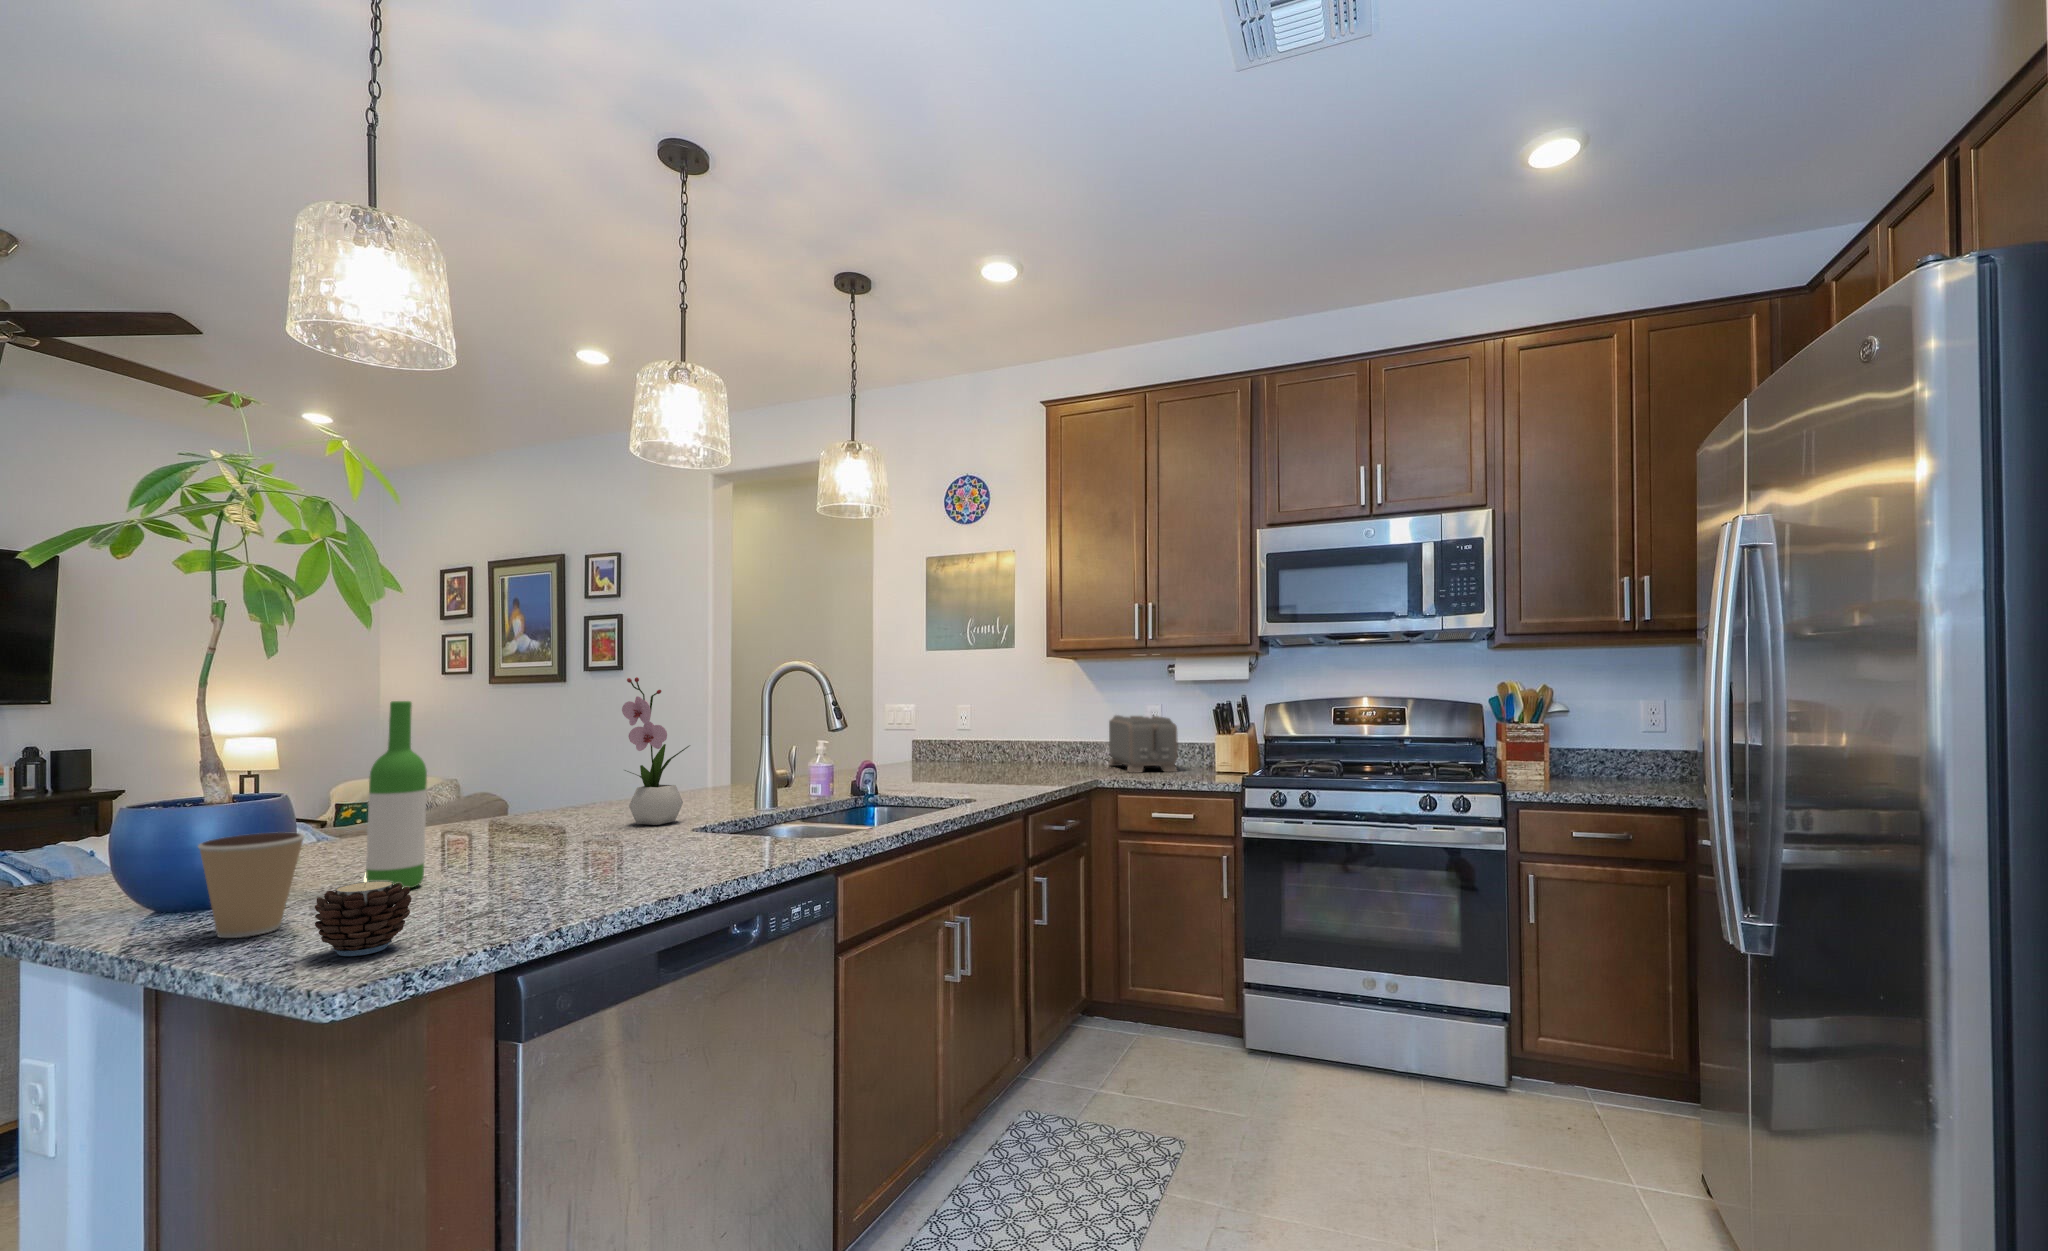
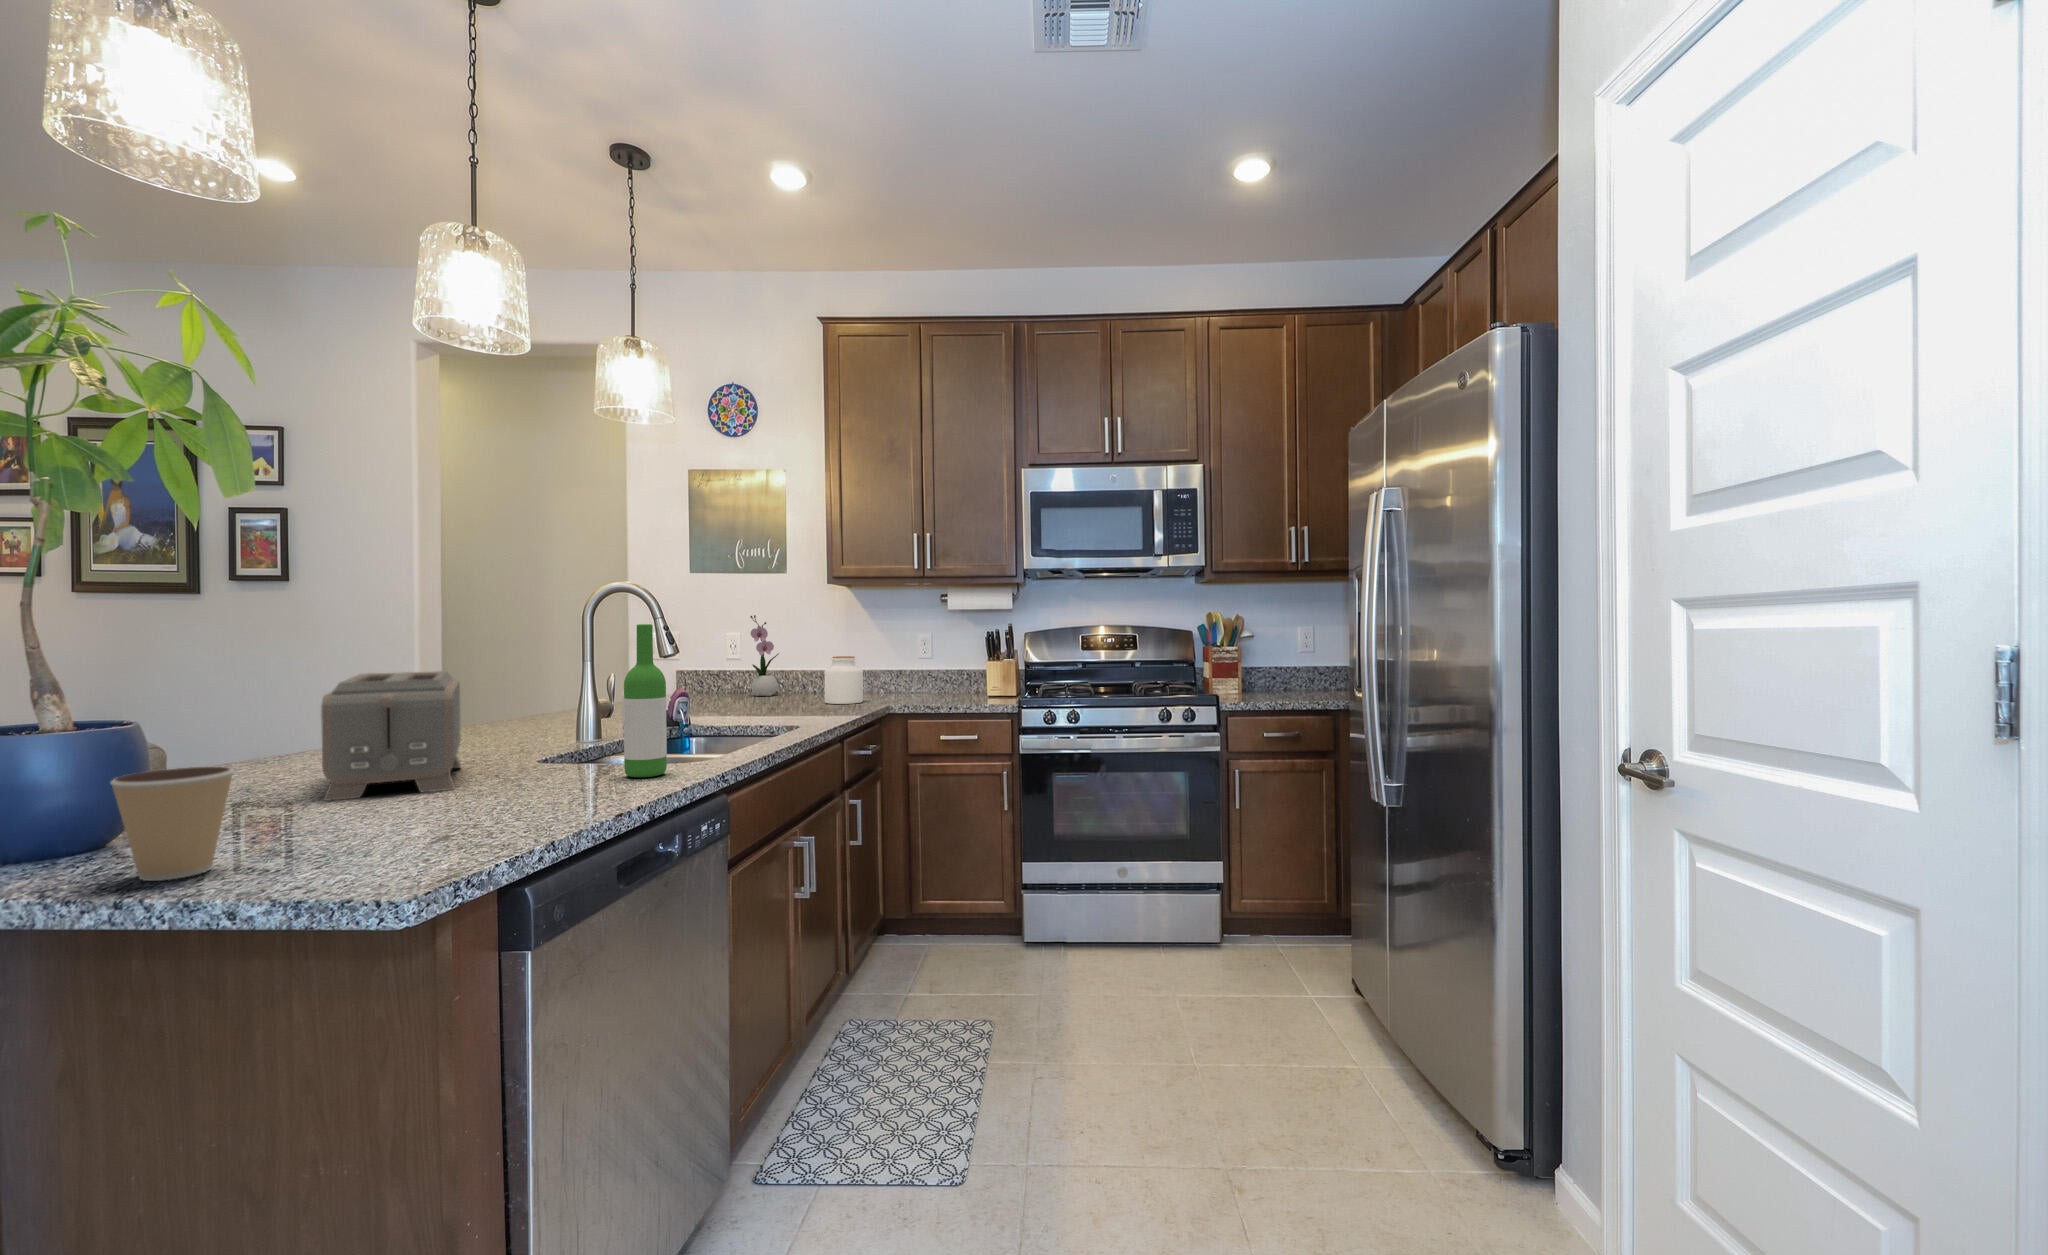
flower arrangement: present [622,677,690,825] -> present [750,615,779,696]
wine bottle: present [366,701,427,888] -> present [624,624,667,777]
toaster: present [1109,715,1178,773] -> present [321,671,461,801]
jar: none [1036,726,1077,778] -> present [825,656,863,704]
candle: present [315,872,412,956] -> none [310,795,417,879]

